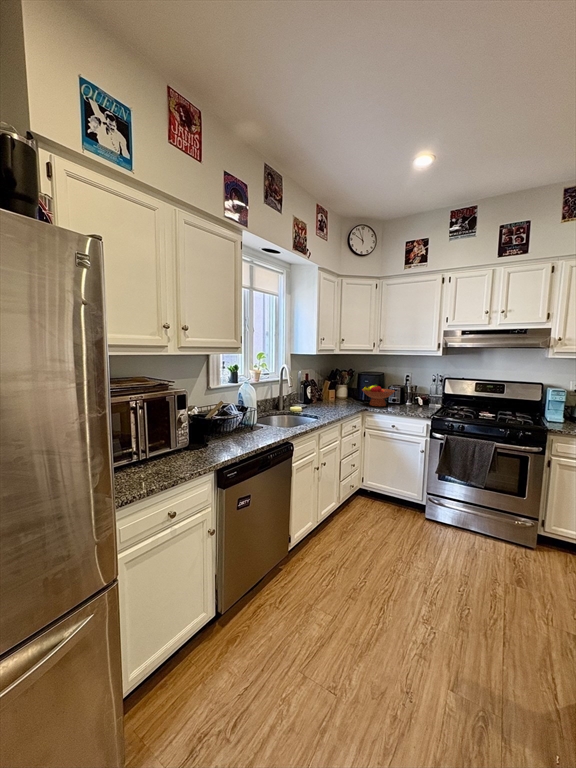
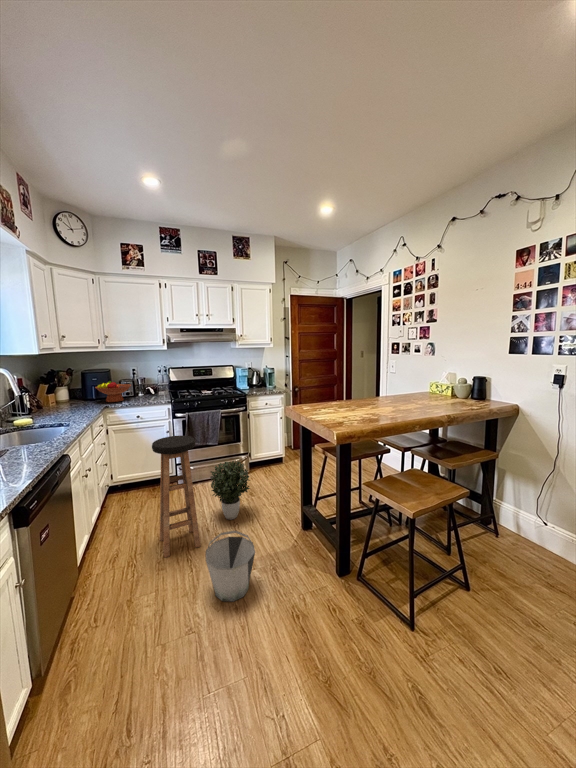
bar stool: none [364,454,420,601] -> present [152,436,201,557]
potted plant: none [442,509,507,596] -> present [210,461,250,520]
bucket: none [376,599,450,705] -> present [206,531,255,602]

